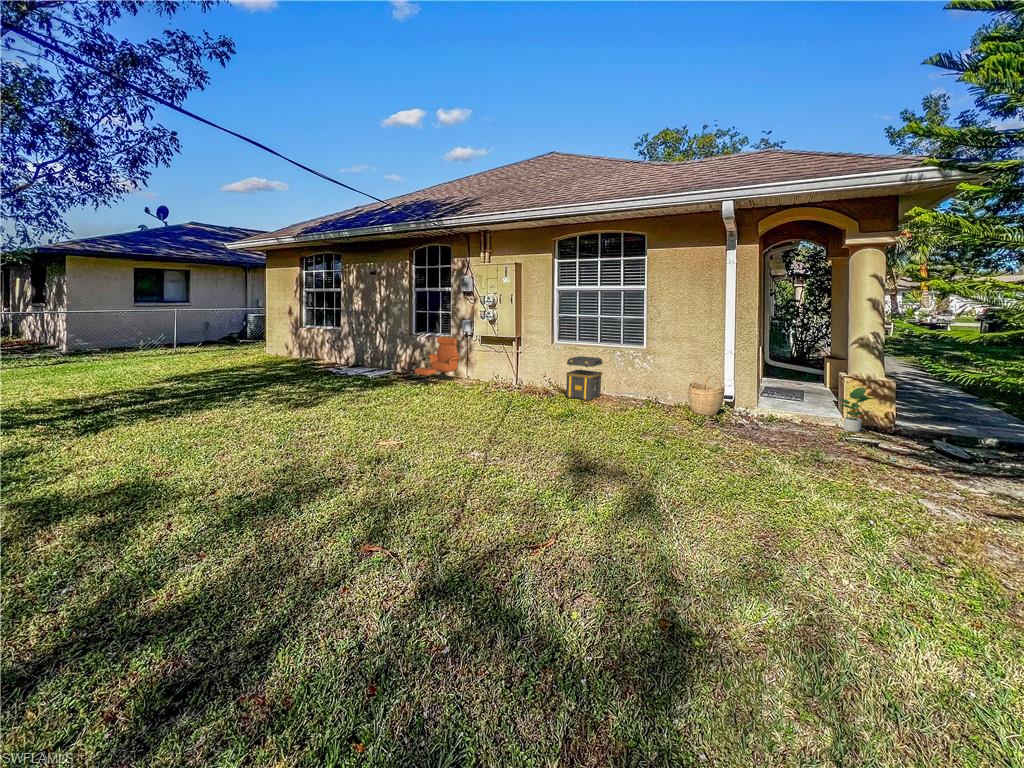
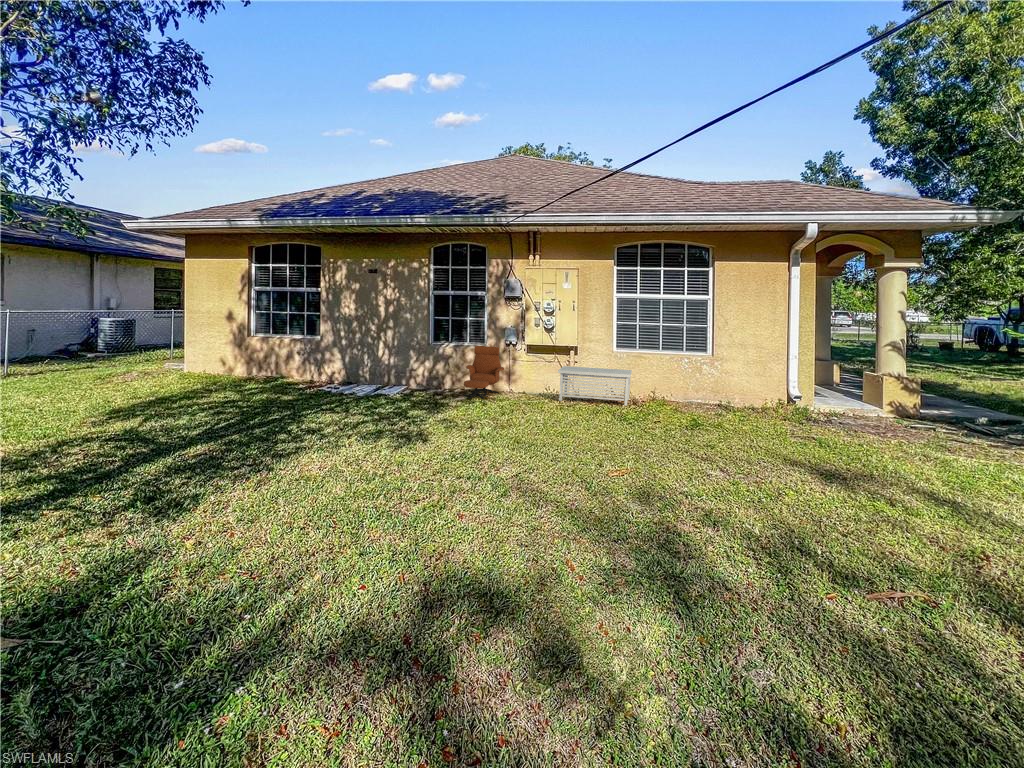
toolbox: present [566,356,602,401] -> none [642,364,672,406]
storage bench: none [489,357,567,398] -> present [558,366,632,406]
woven basket: present [688,375,724,416] -> none [761,377,794,413]
potted plant: present [838,387,874,432] -> none [881,382,910,418]

